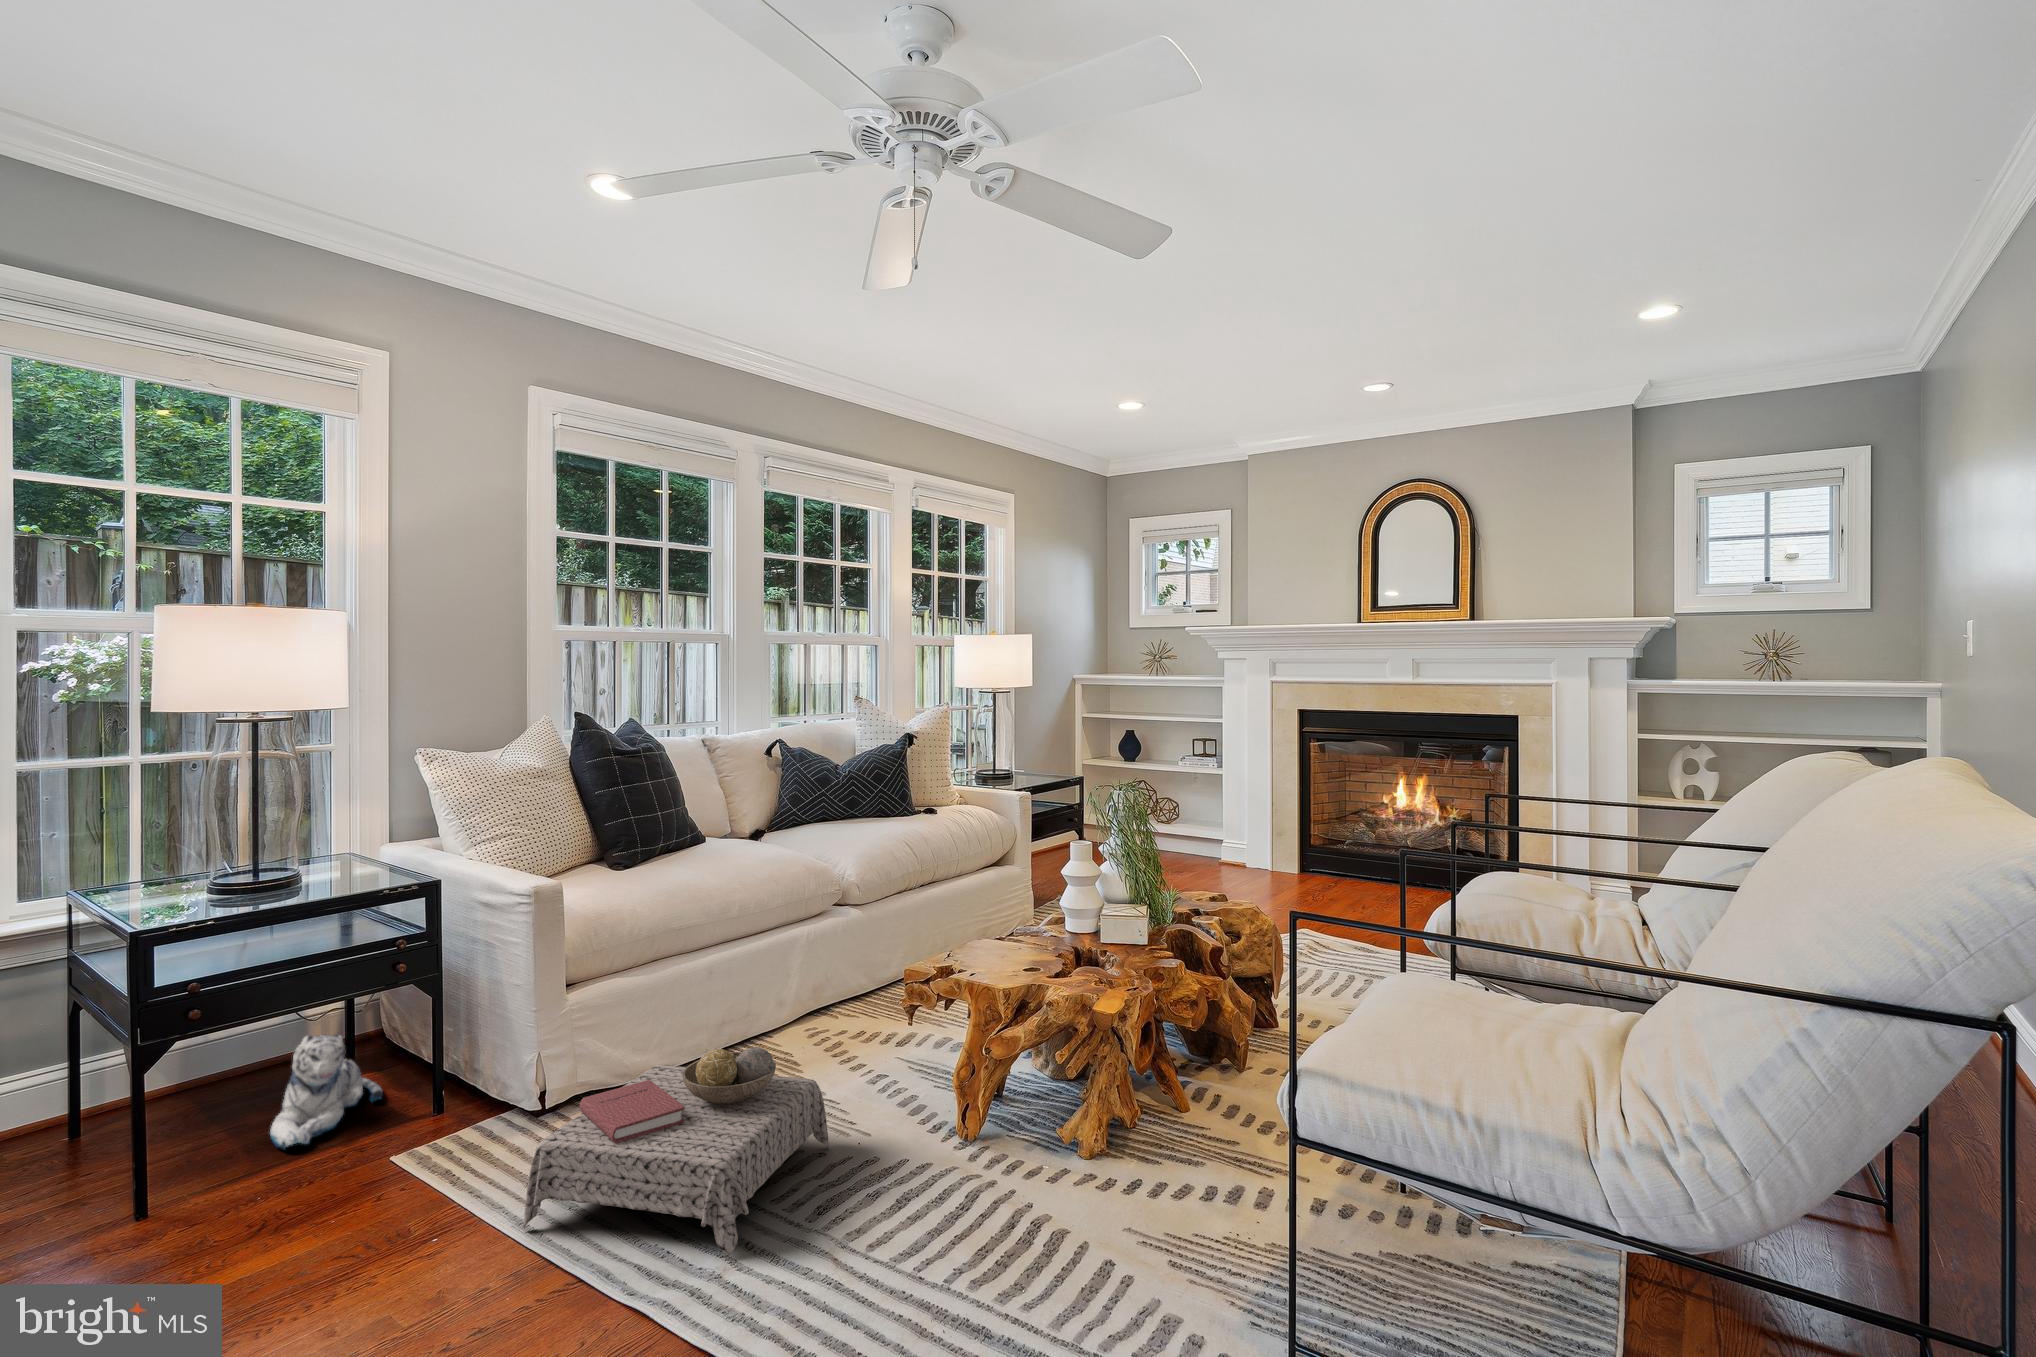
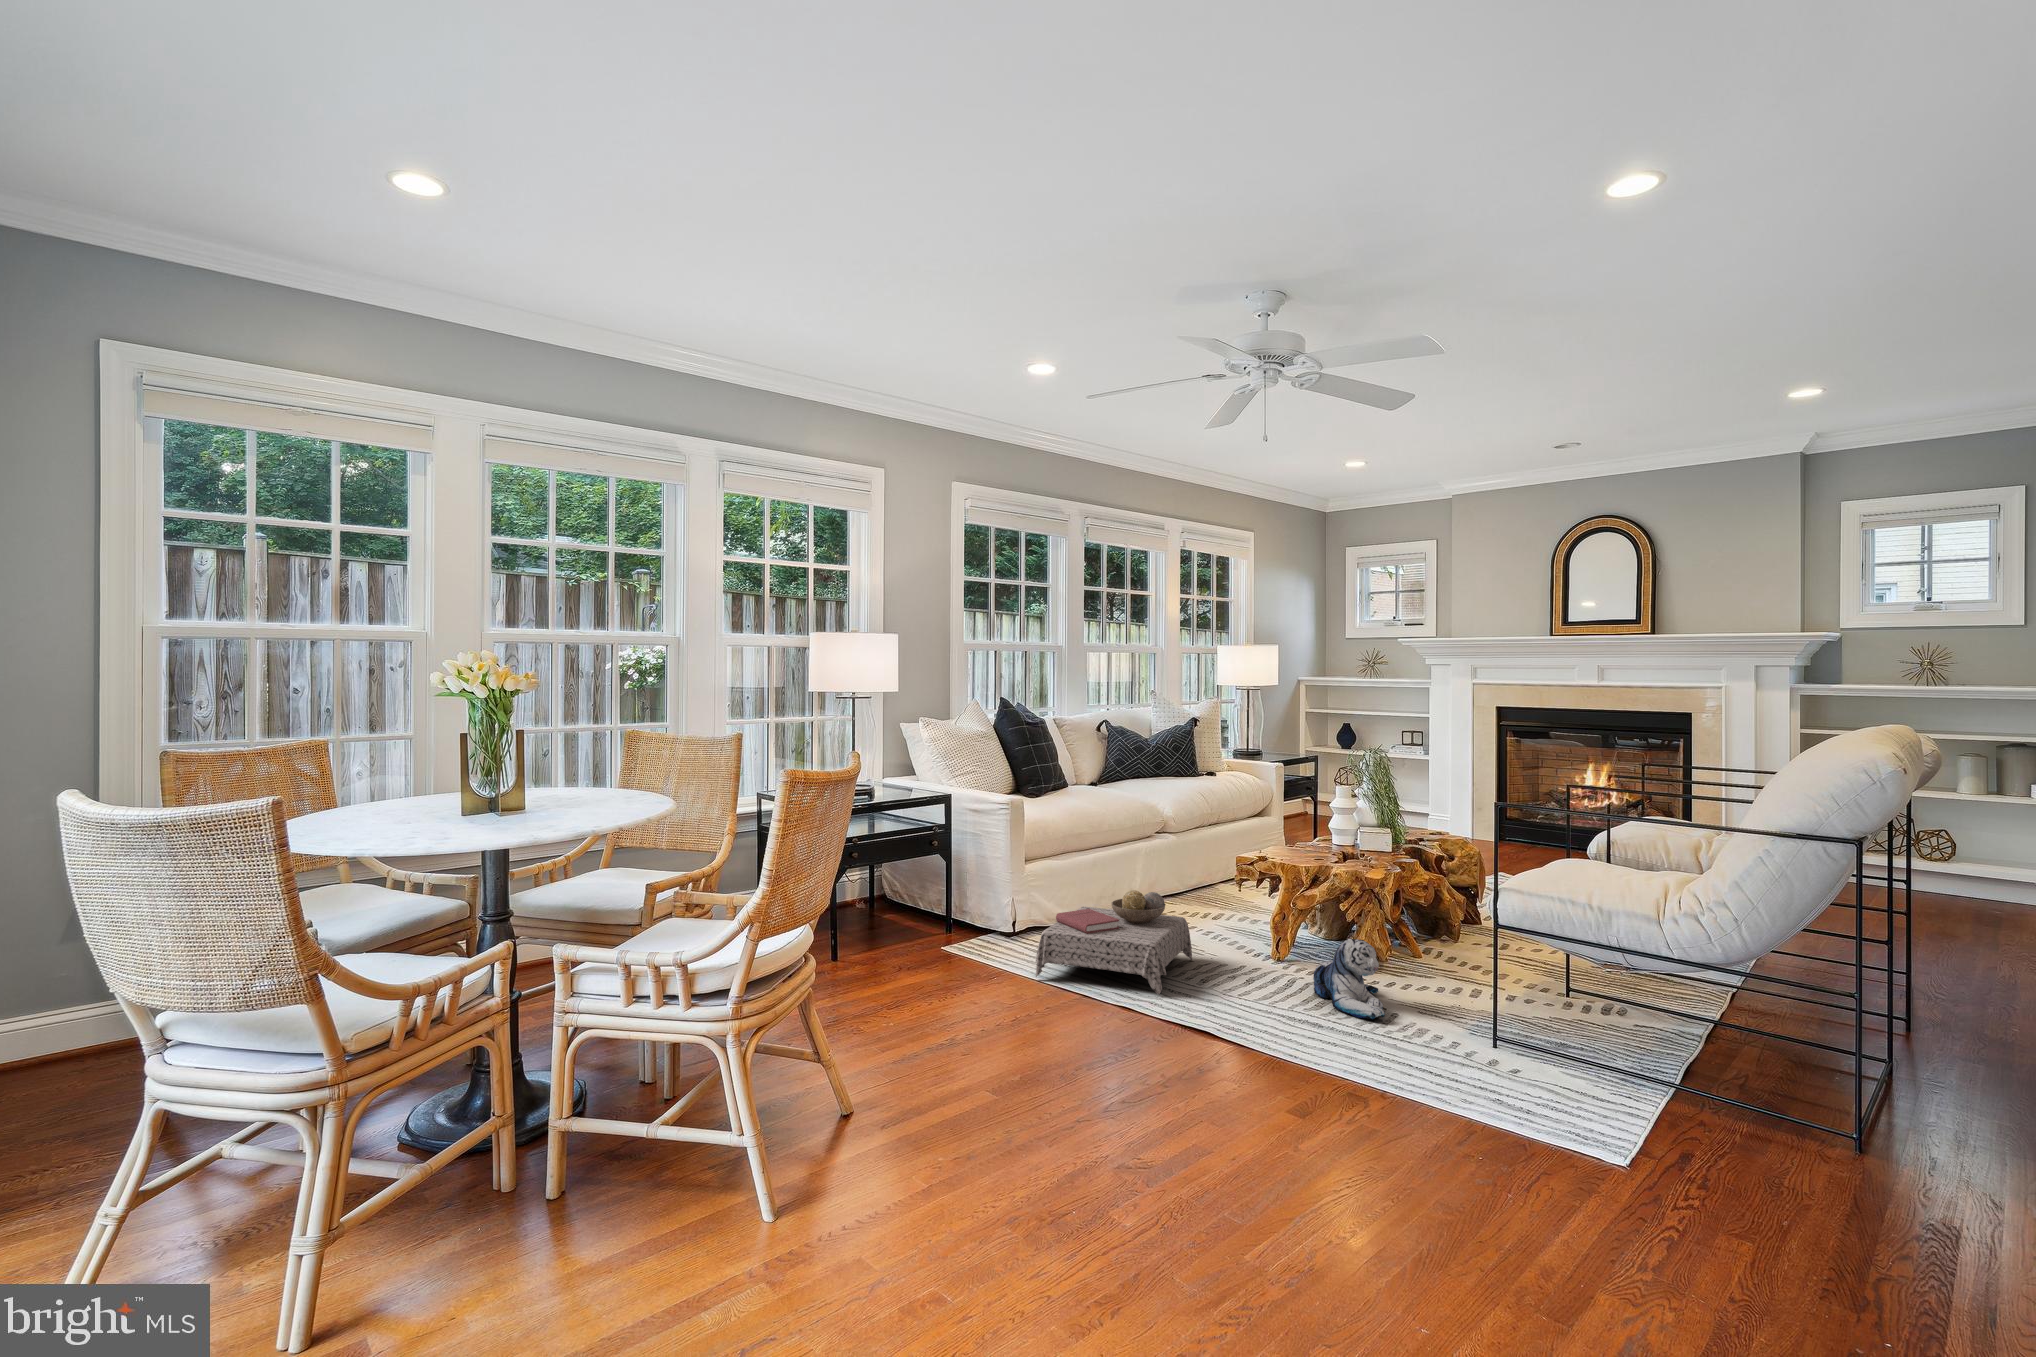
plush toy: present [270,1035,382,1149] -> present [1313,939,1385,1019]

